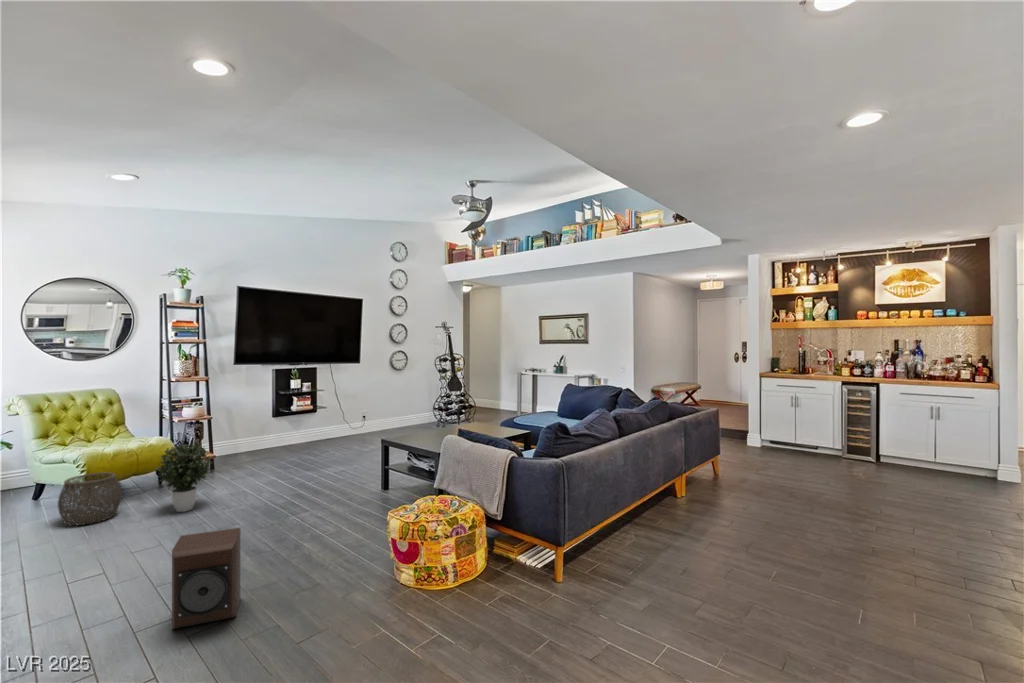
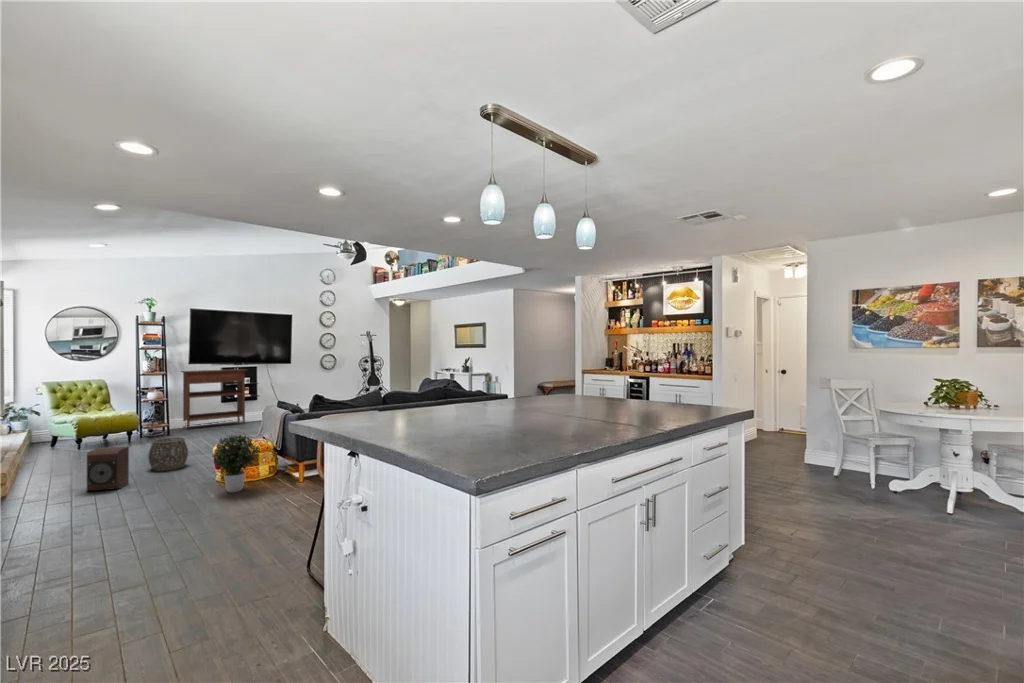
console table: none [221,372,315,461] -> present [181,369,247,430]
potted plant: present [157,444,212,512] -> present [213,435,257,493]
woven basket: present [58,472,122,525] -> present [148,437,188,471]

